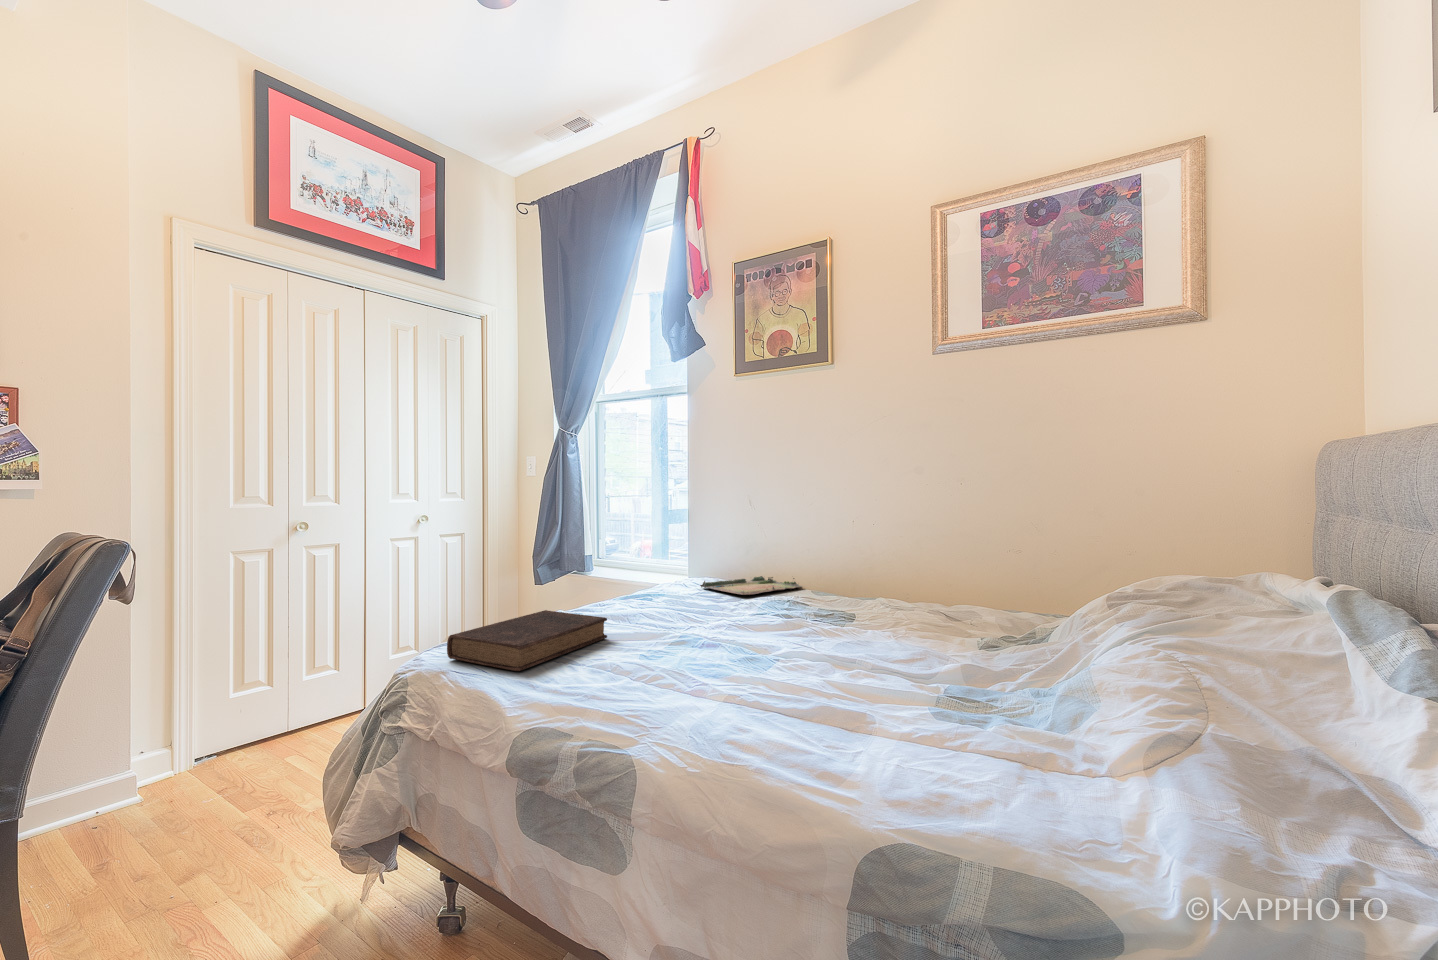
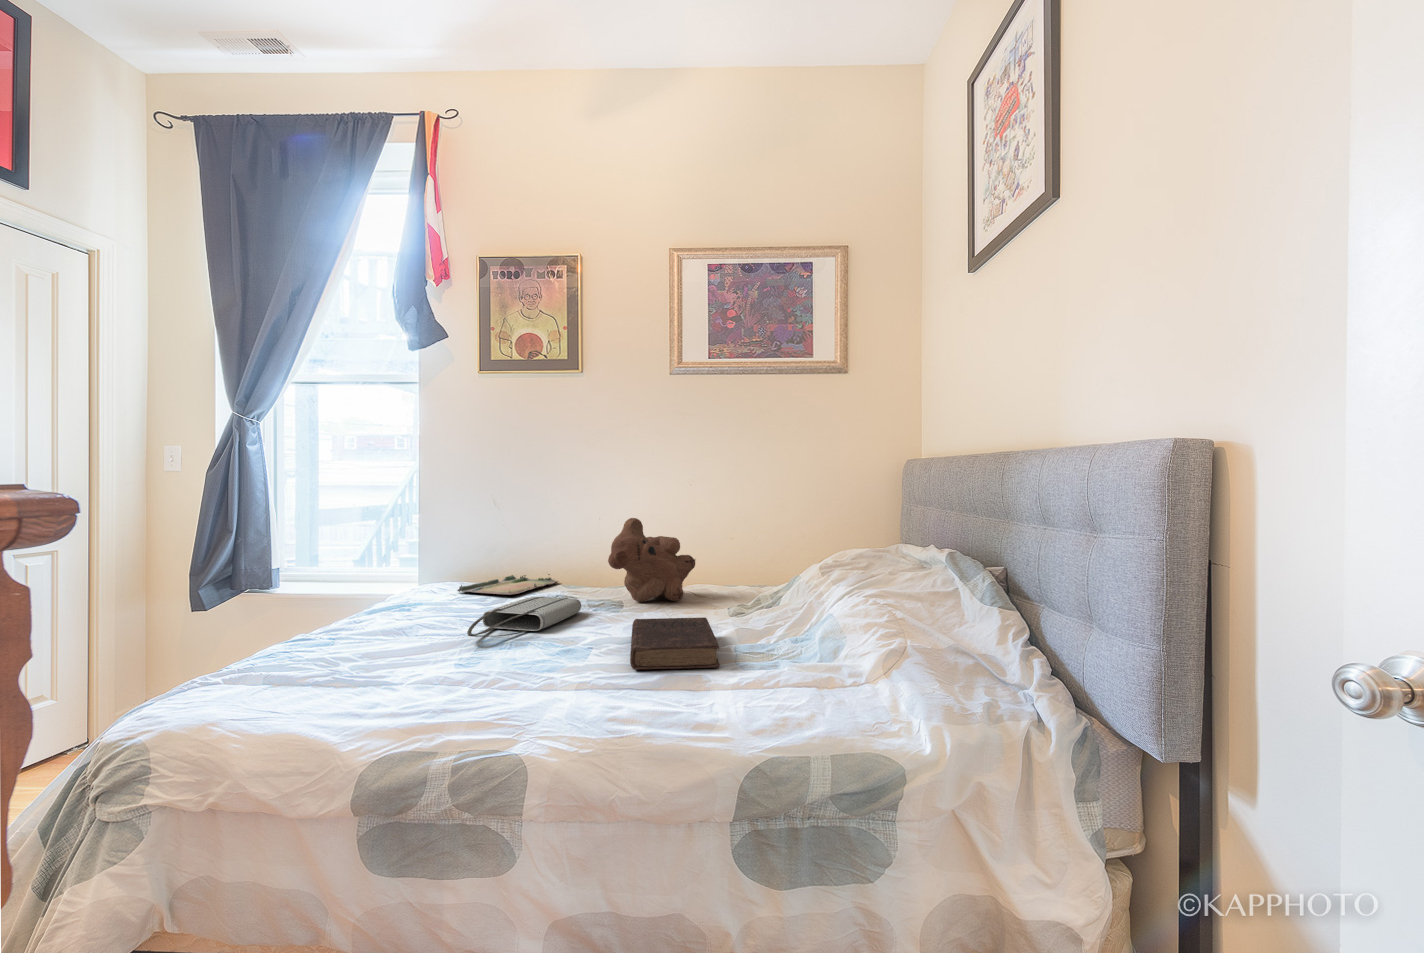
teddy bear: none [835,517,952,623] -> present [608,518,695,602]
tote bag: none [653,599,799,637] -> present [467,597,581,637]
book: present [447,610,607,671] -> present [630,617,720,670]

